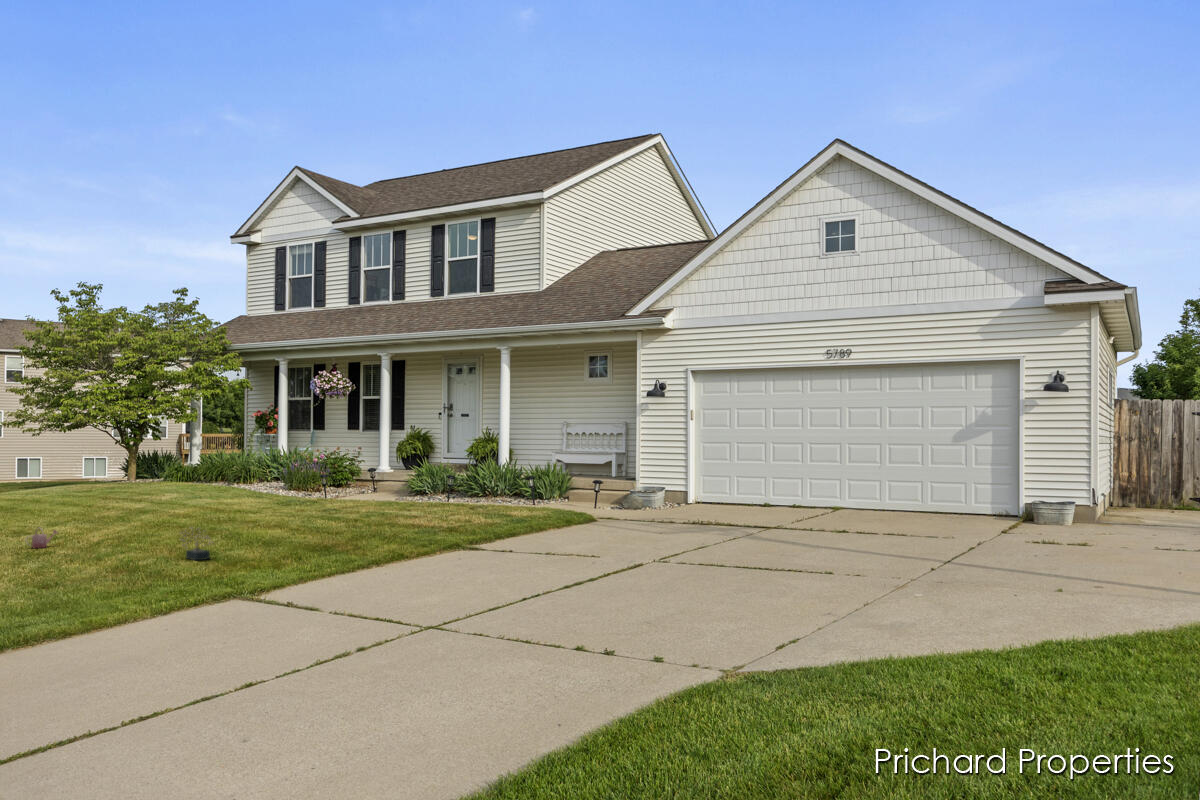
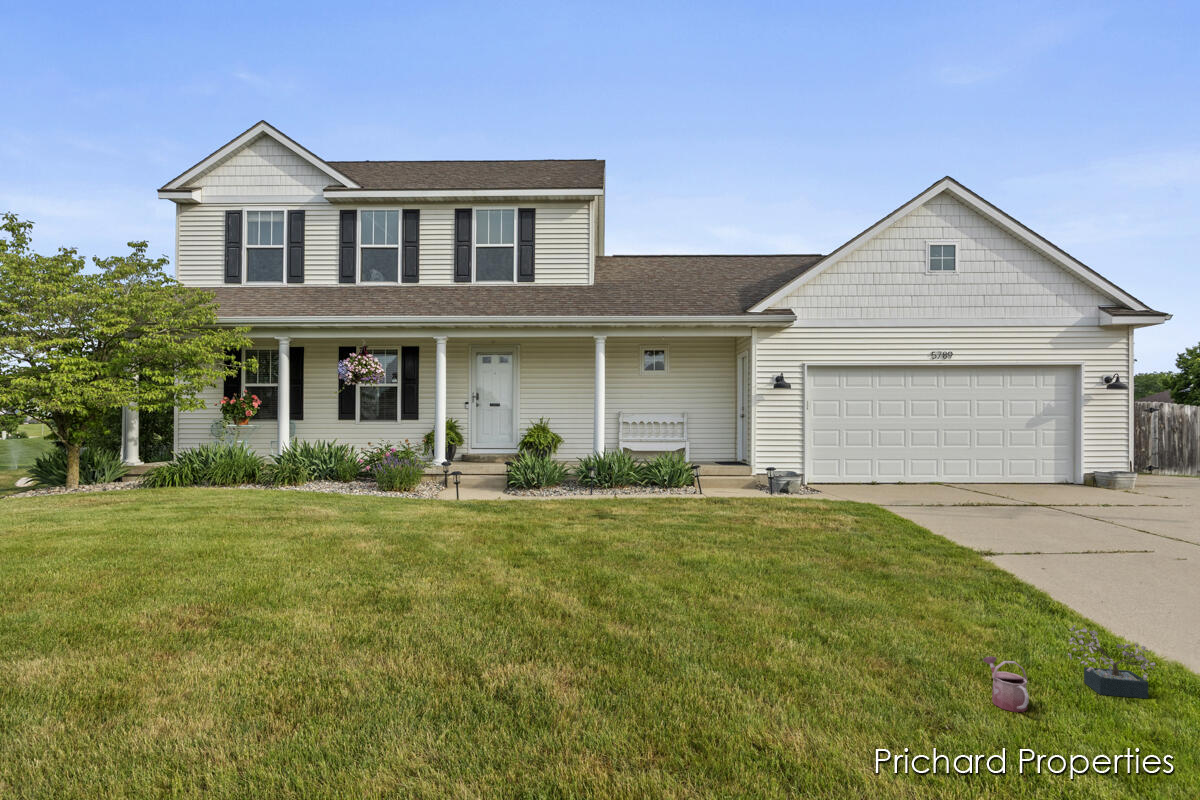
watering can: present [31,530,57,548] -> present [983,656,1029,712]

